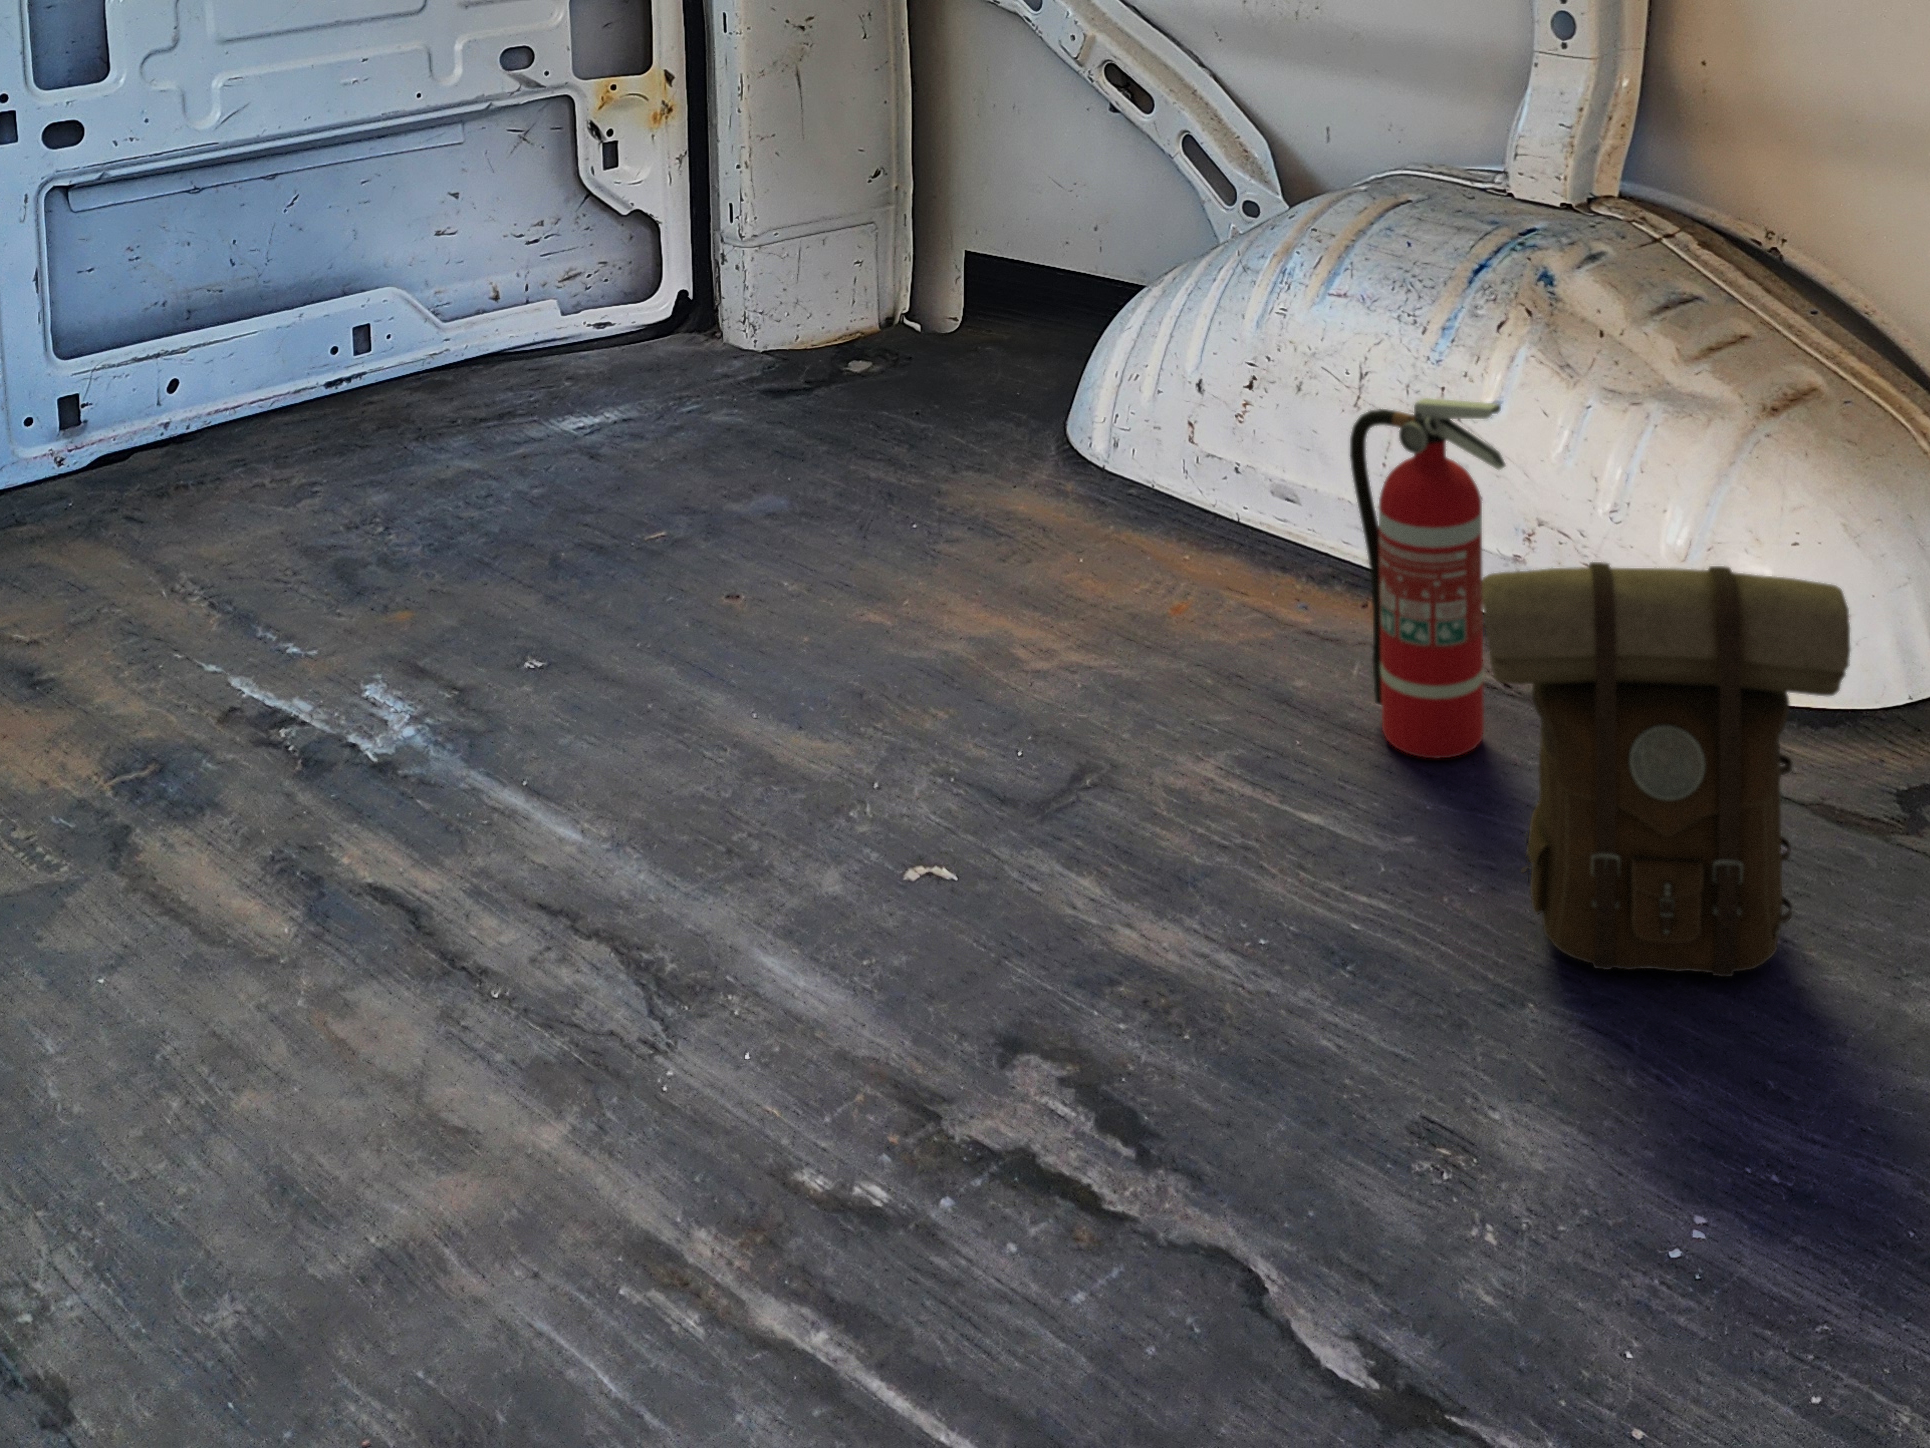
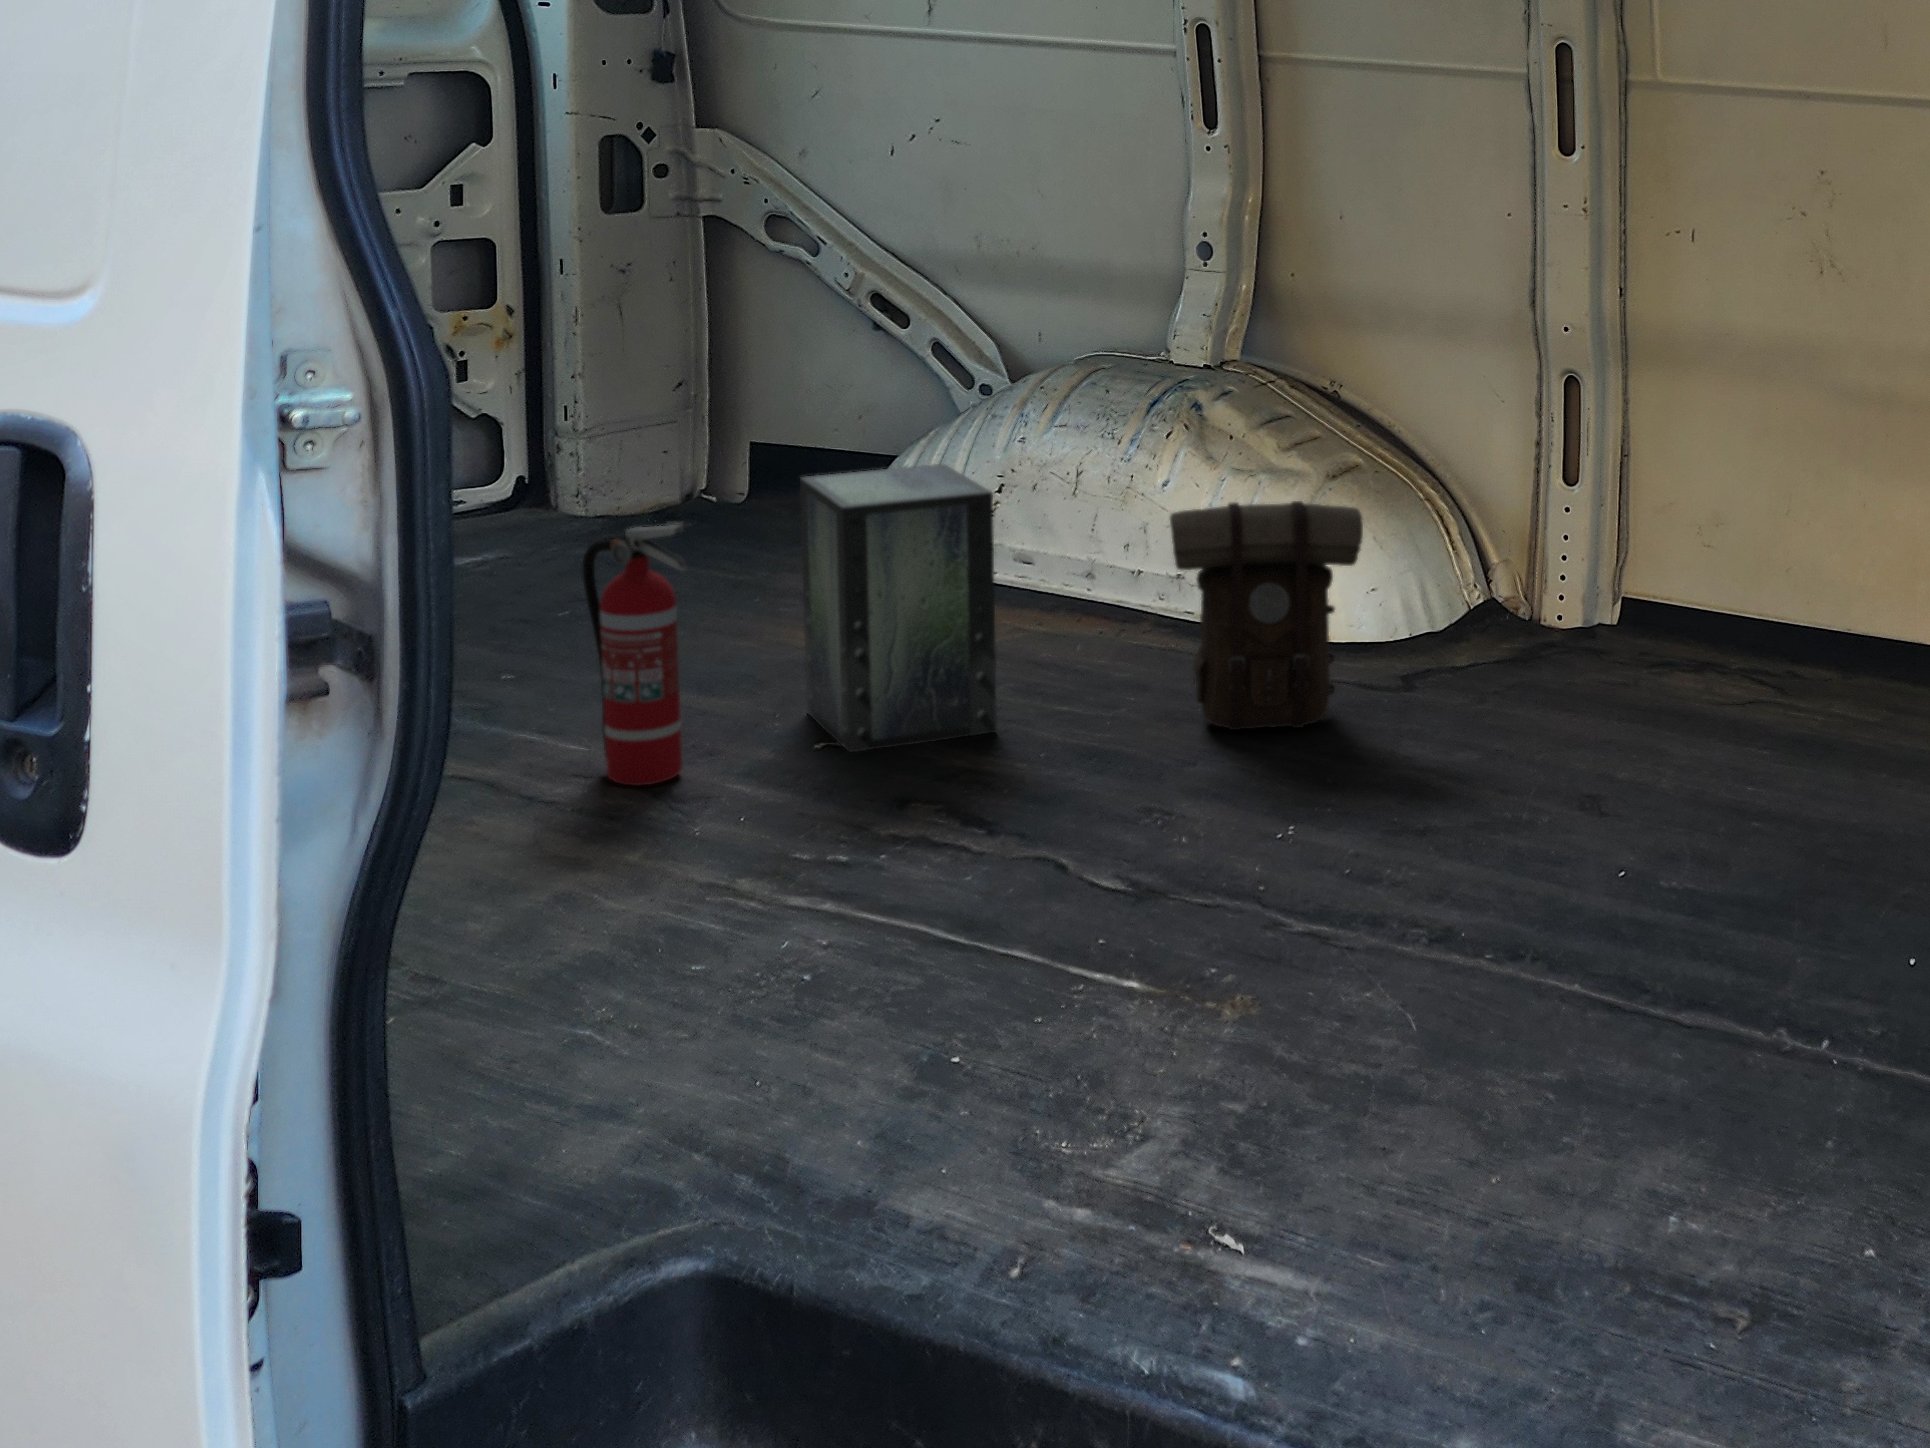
fire extinguisher: present [1350,398,1505,758] -> present [582,525,687,785]
storage box: none [876,429,1183,957] -> present [800,464,997,752]

